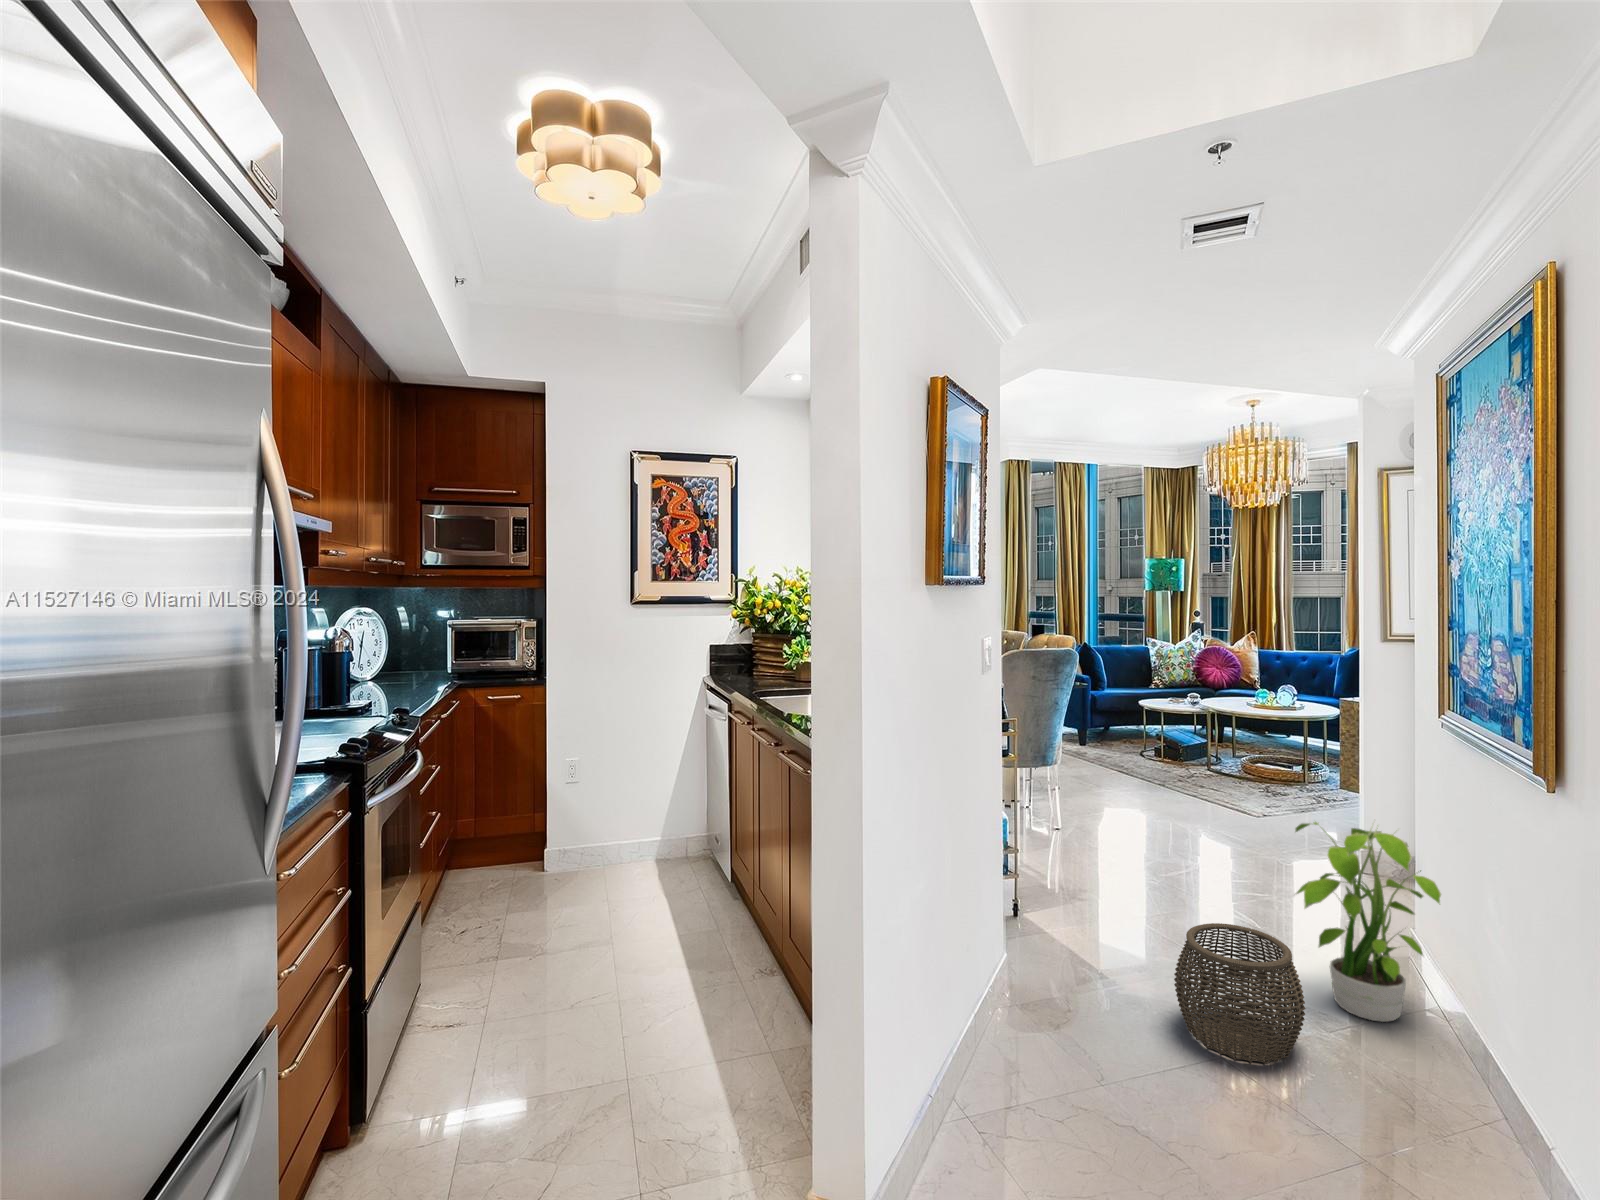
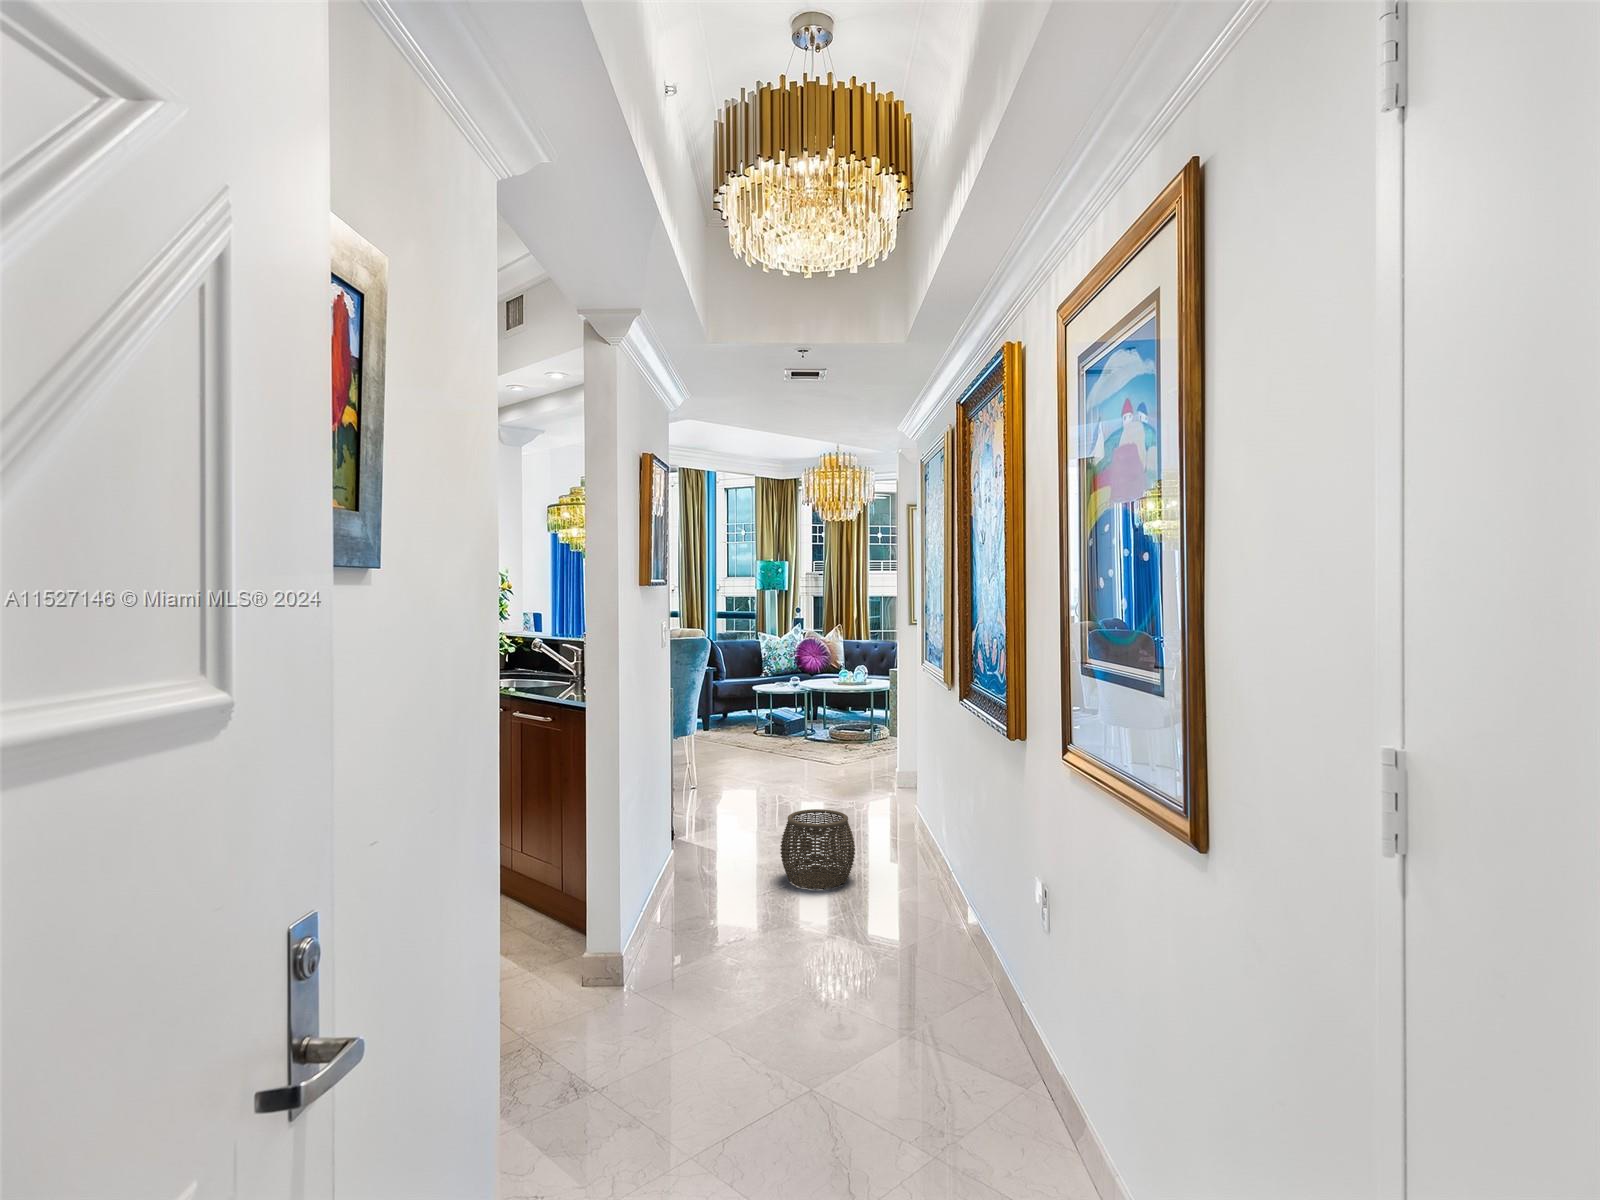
potted plant: present [1295,822,1441,1022] -> none [852,735,928,860]

